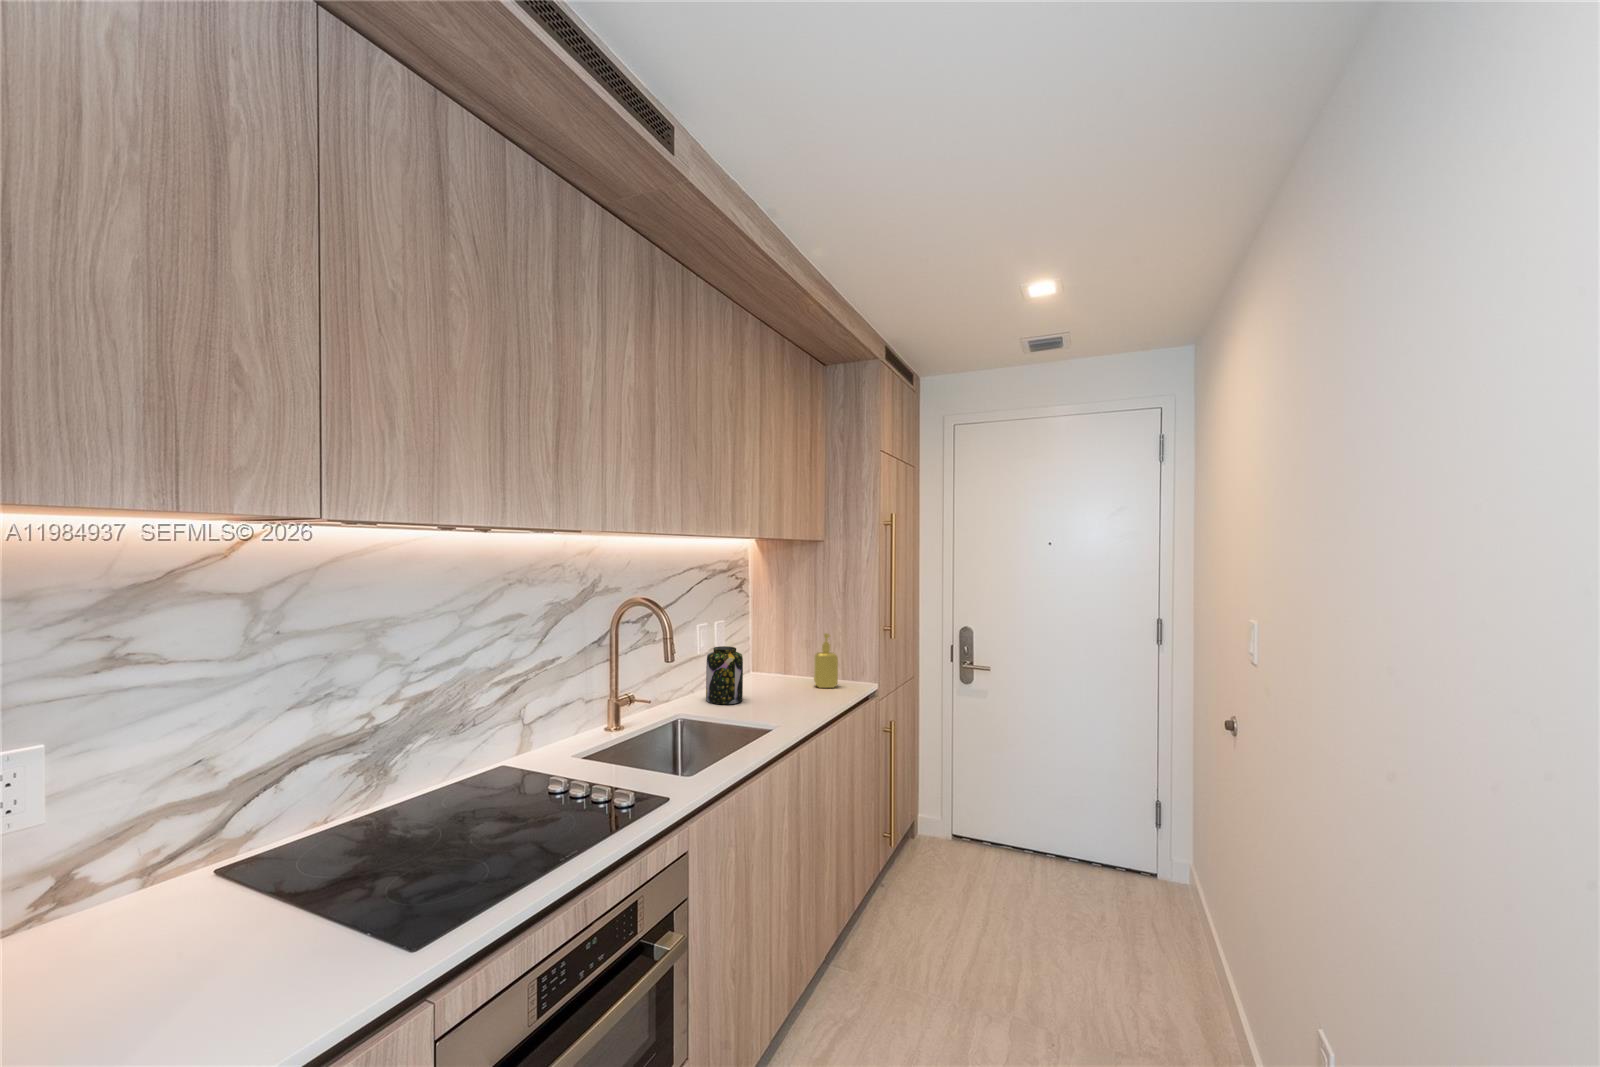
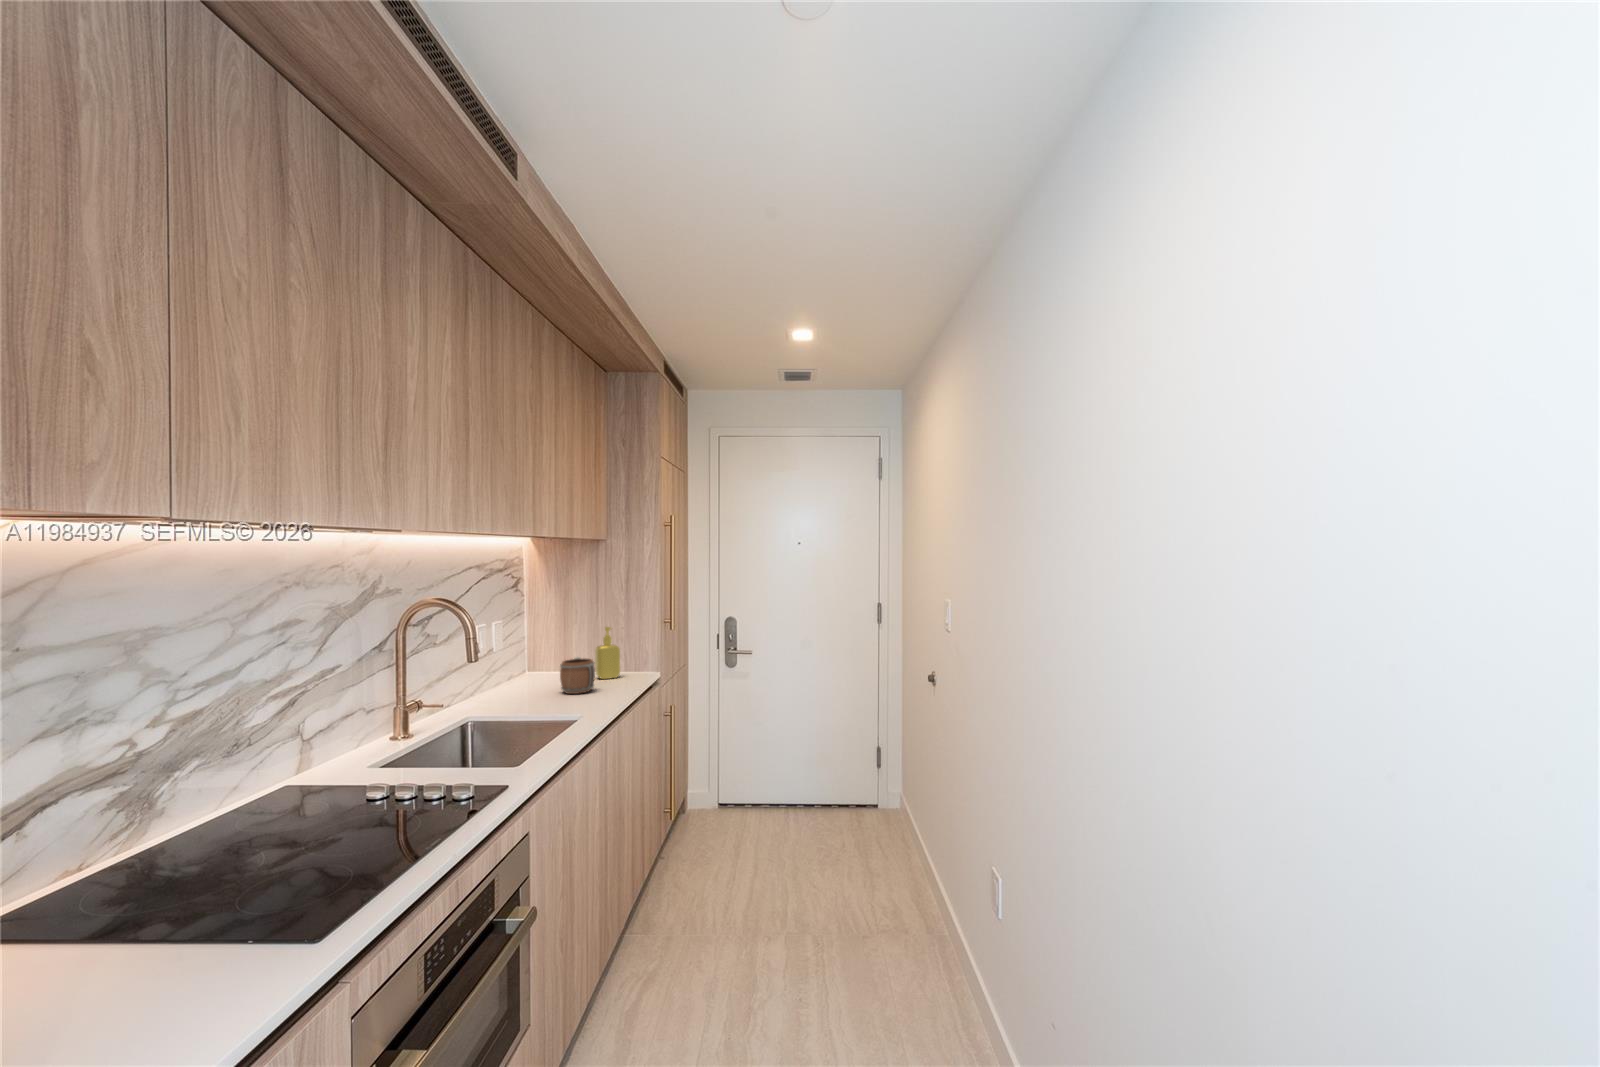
jar: present [706,646,743,704] -> none [490,645,531,703]
mug: none [772,663,806,702] -> present [560,657,595,694]

